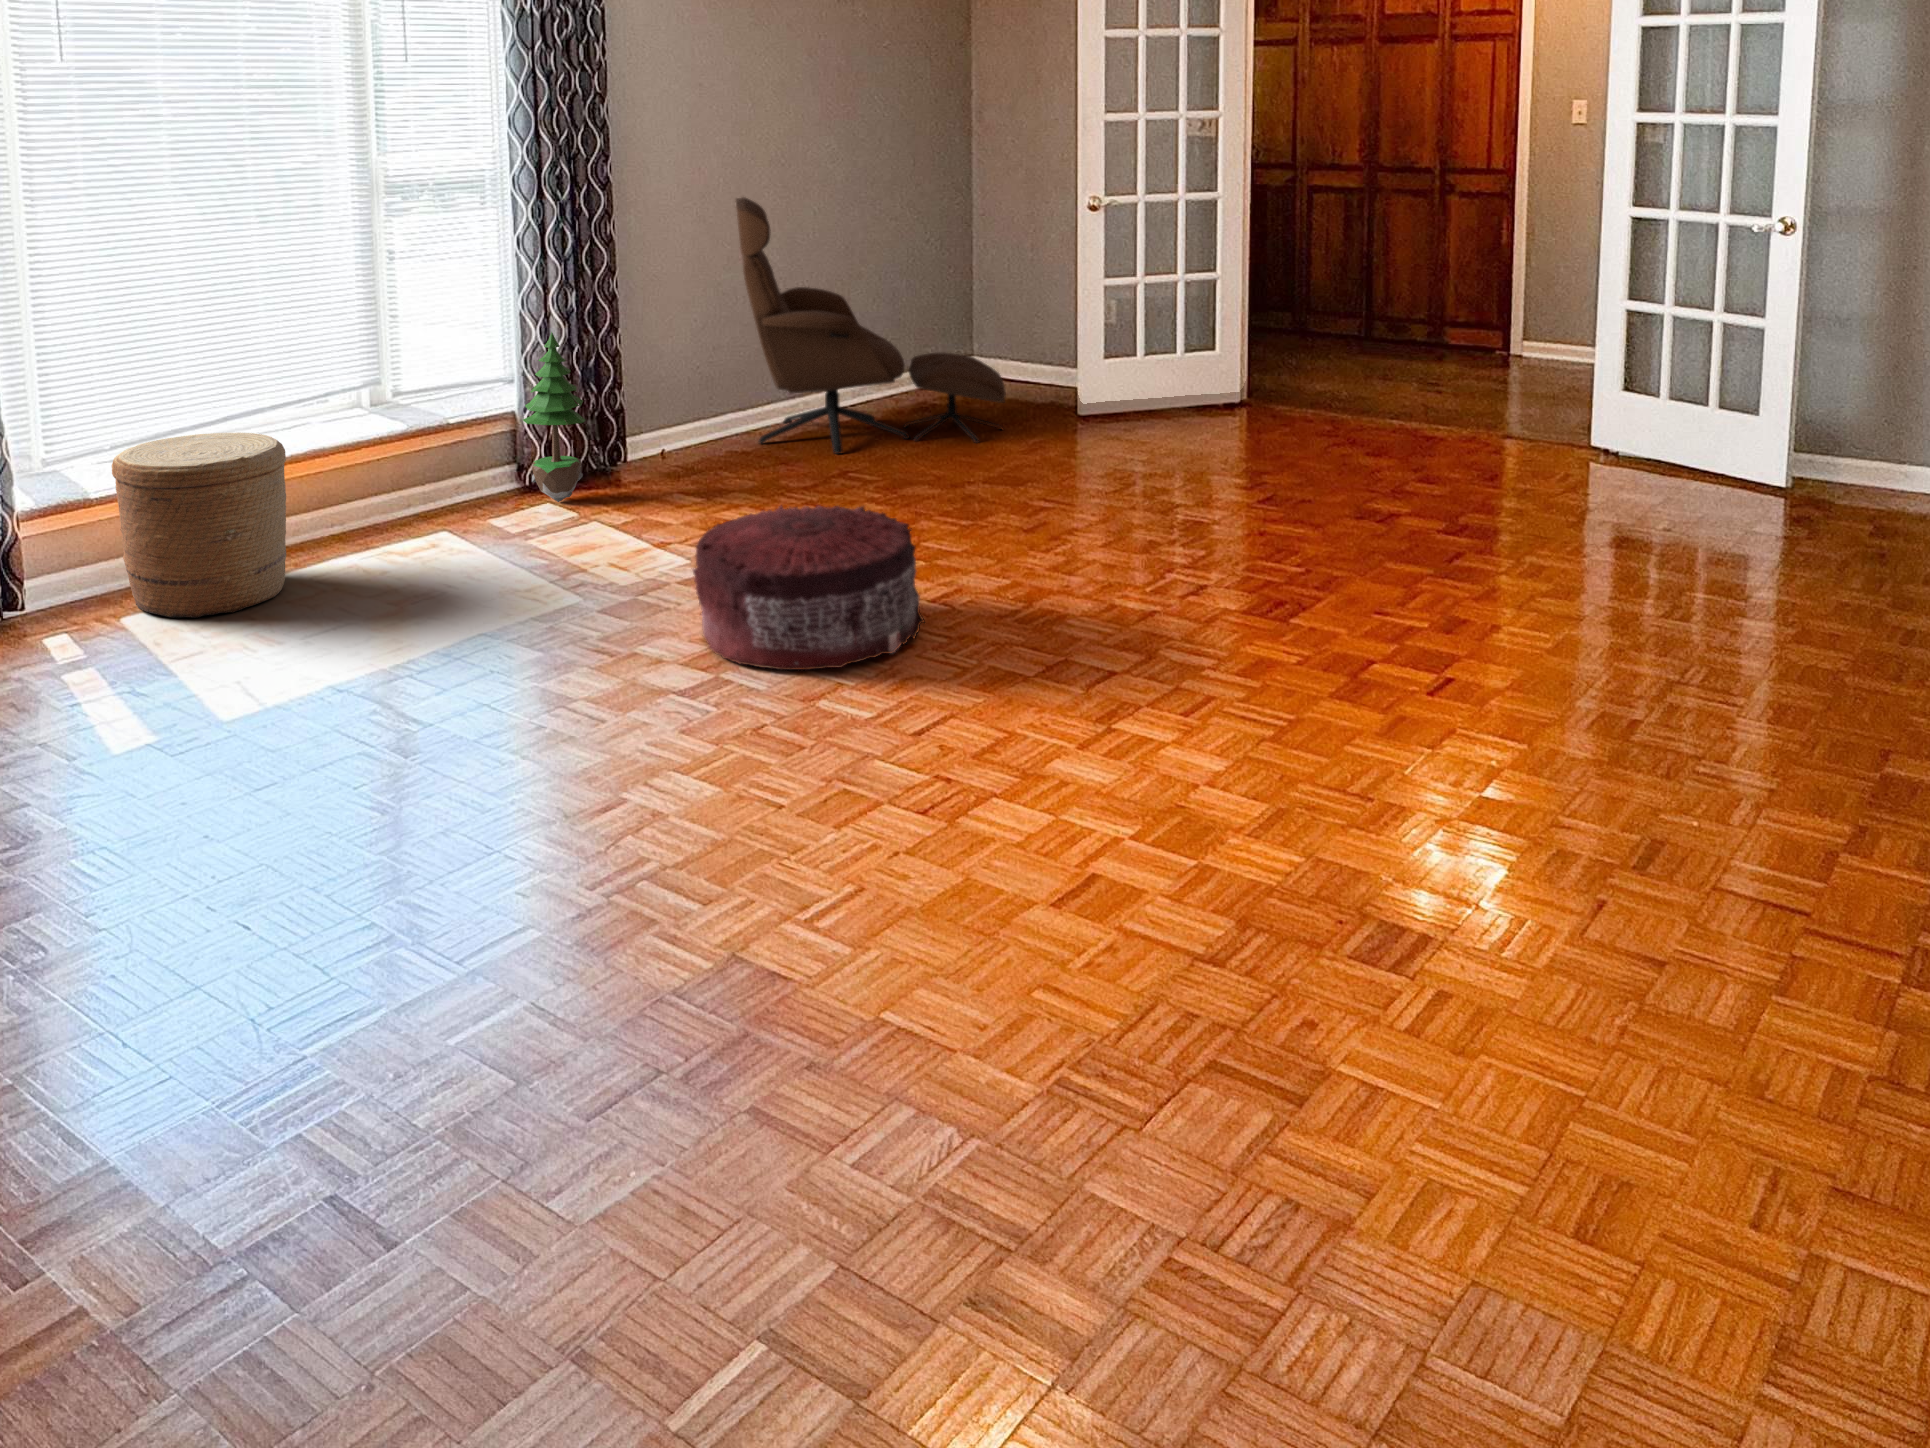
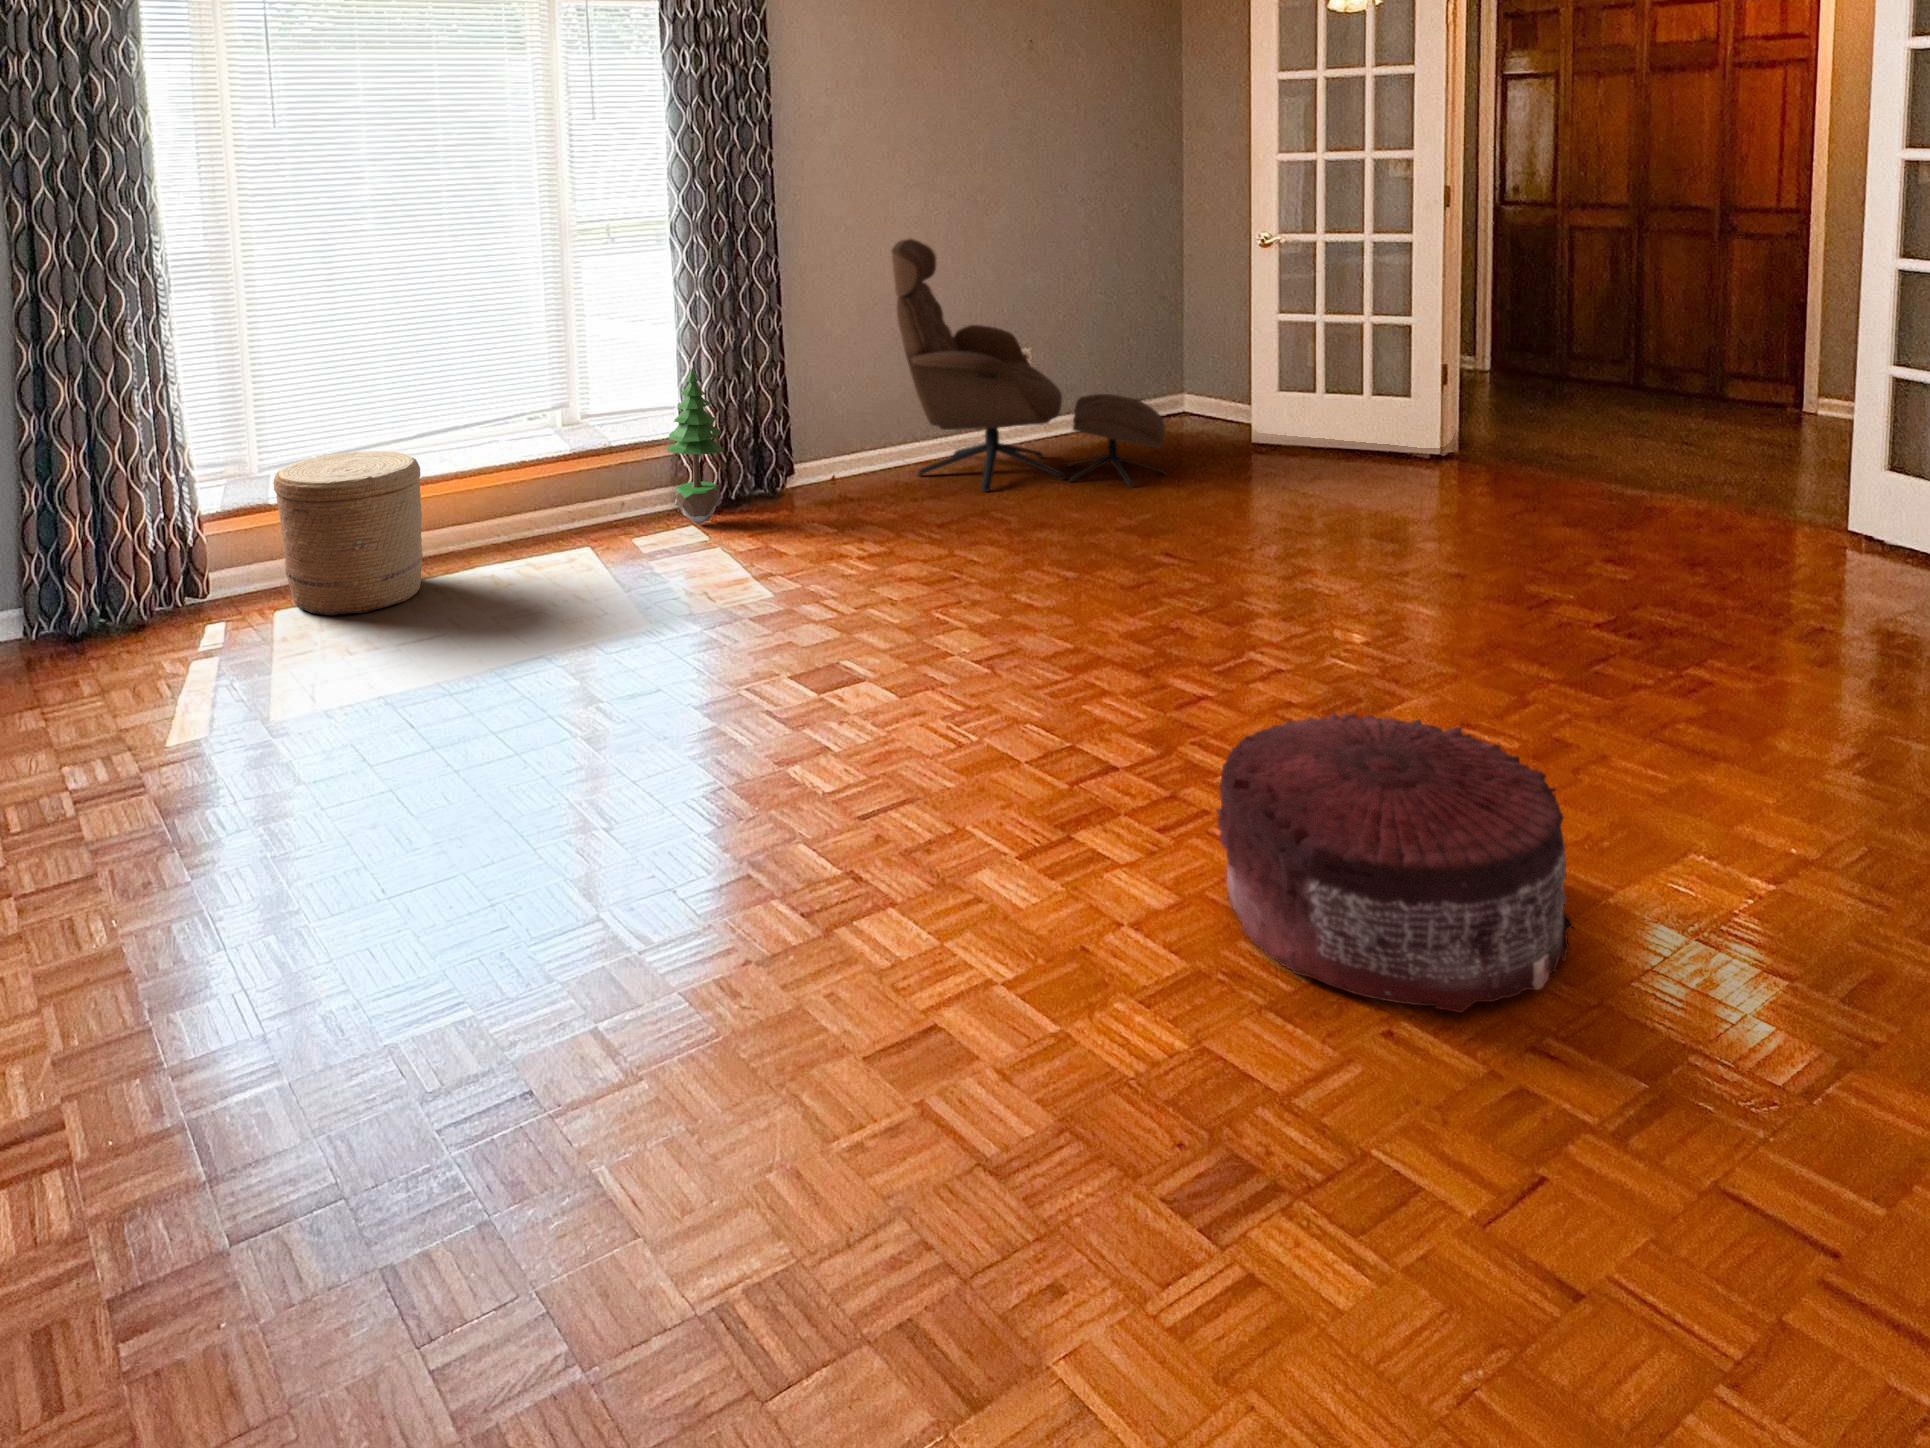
pouf: present [693,506,925,670] -> present [1217,712,1574,1013]

